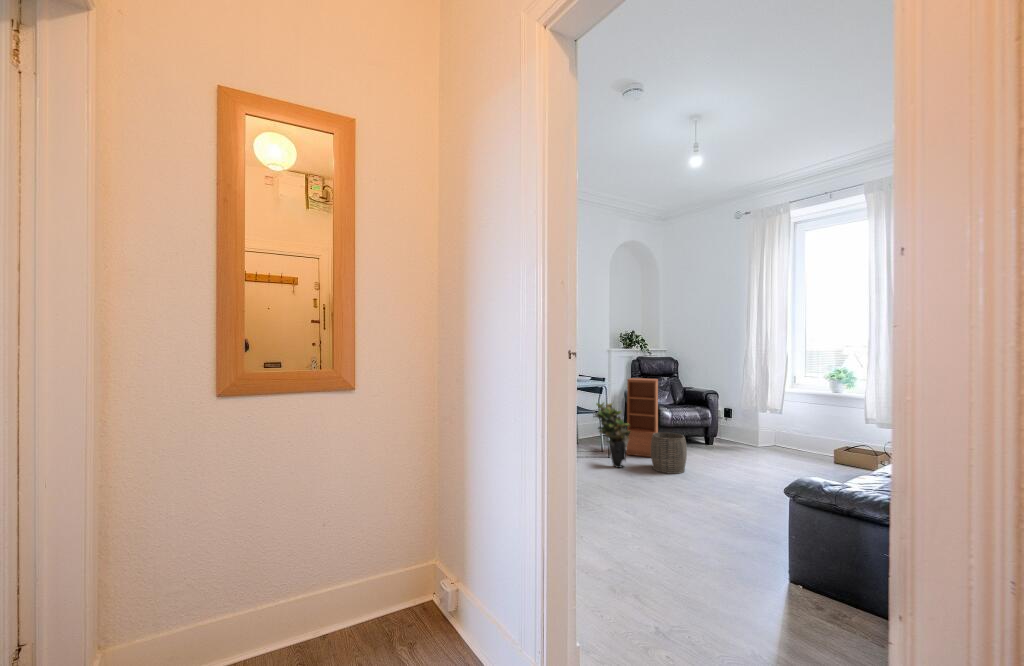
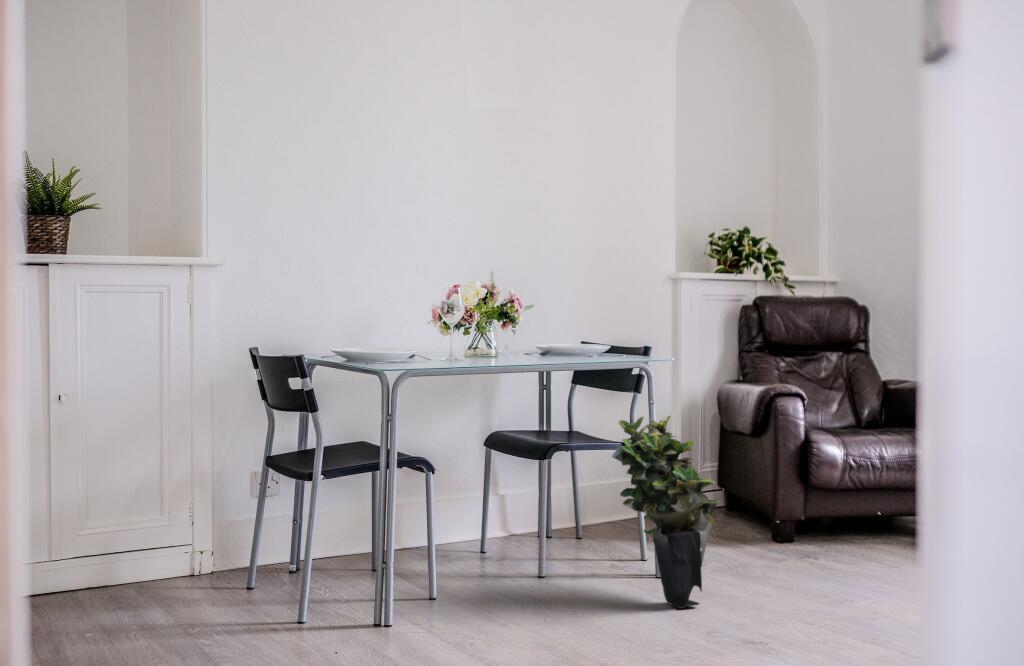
bookcase: present [627,378,658,457] -> none [712,350,805,576]
woven basket: present [651,432,687,474] -> none [776,503,881,624]

